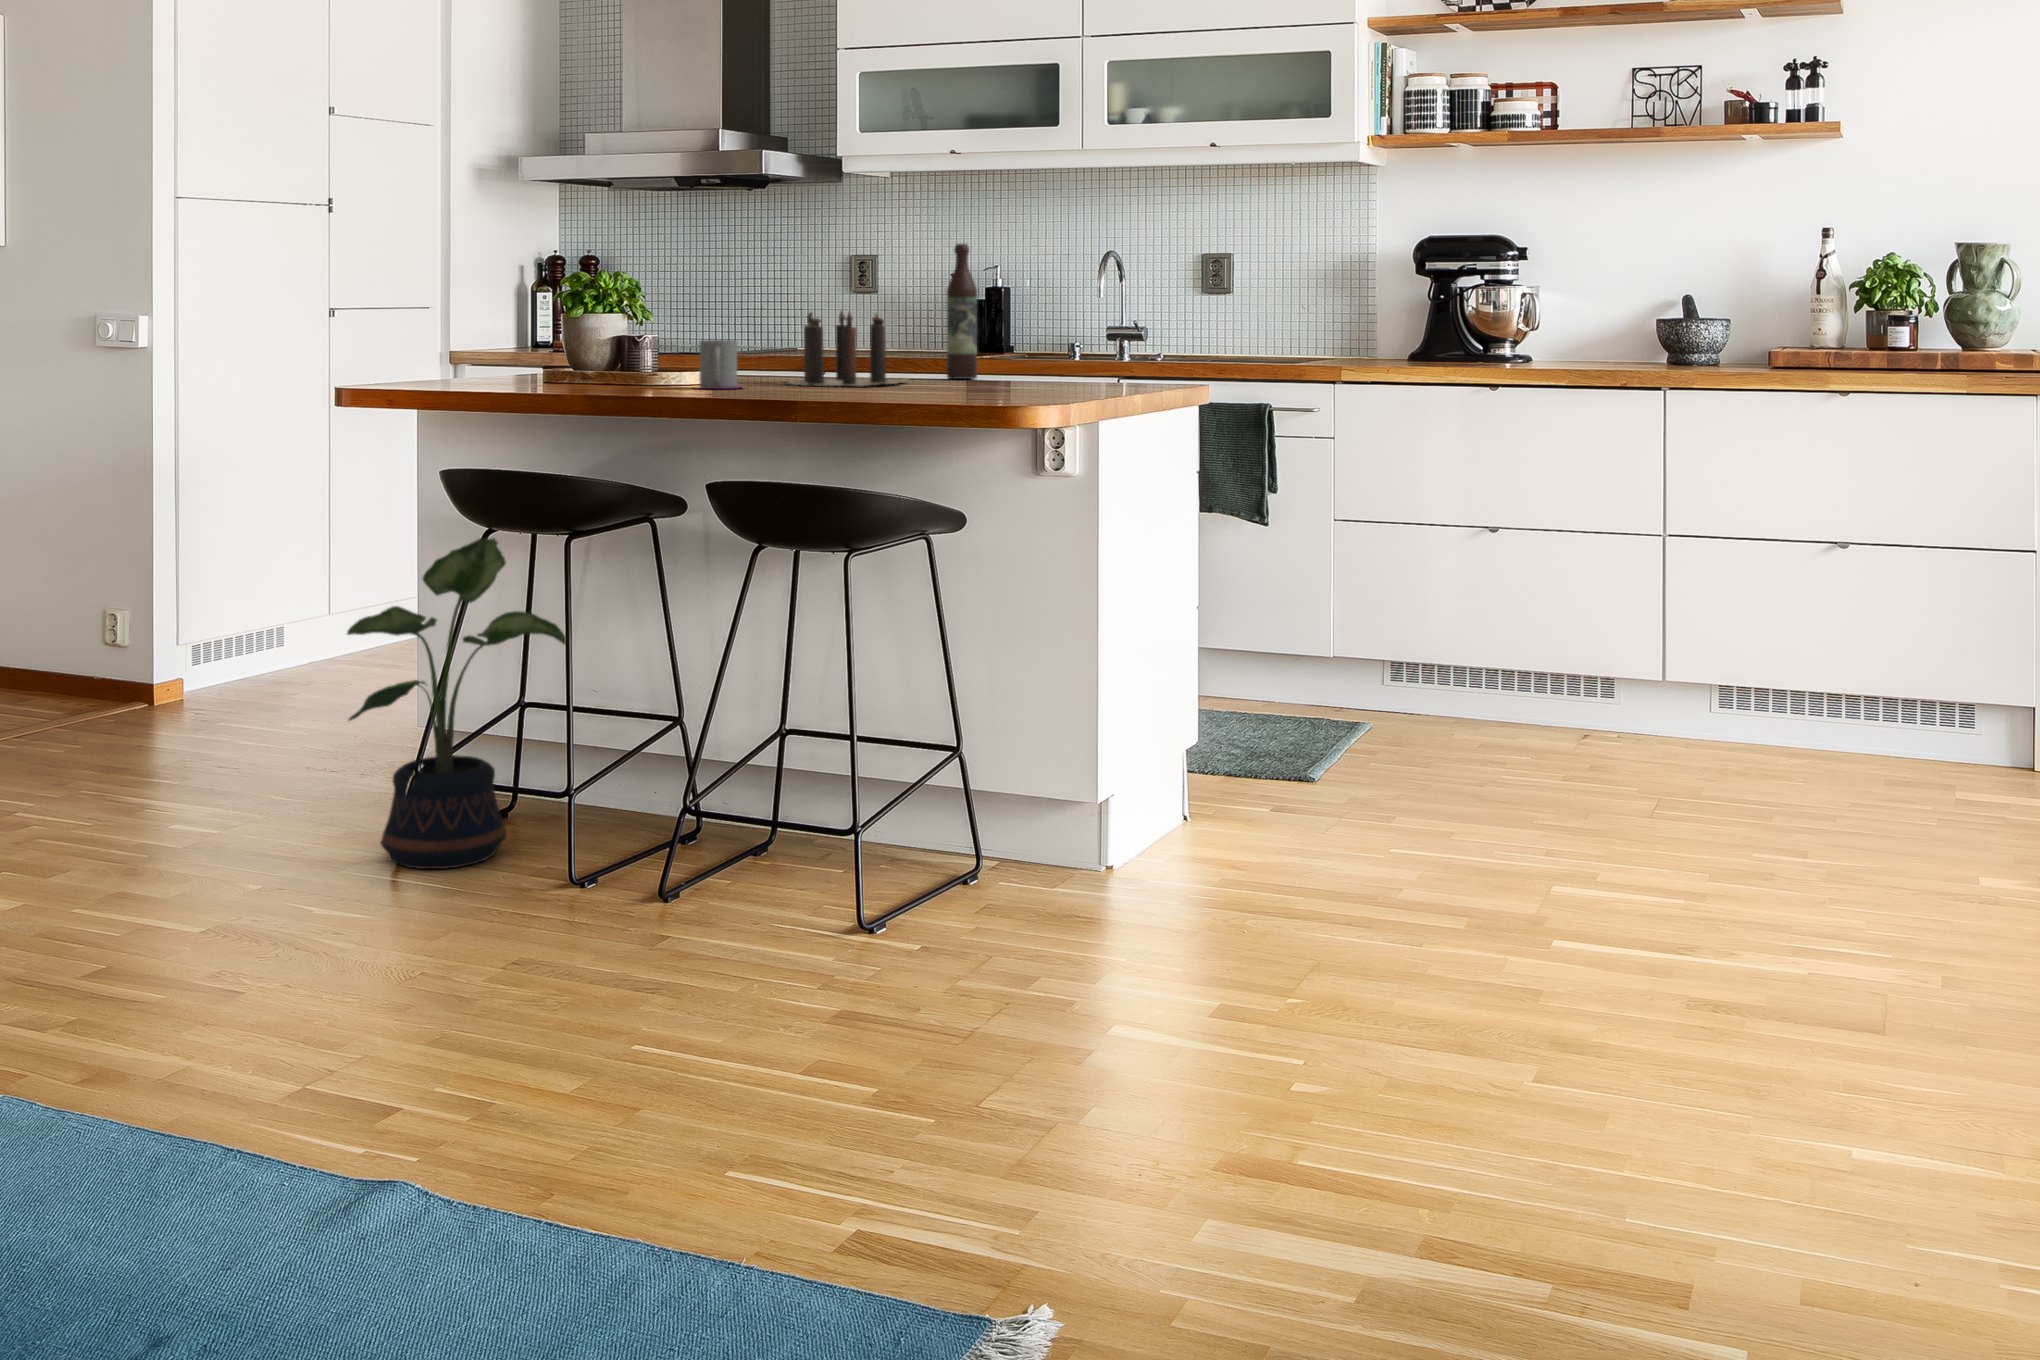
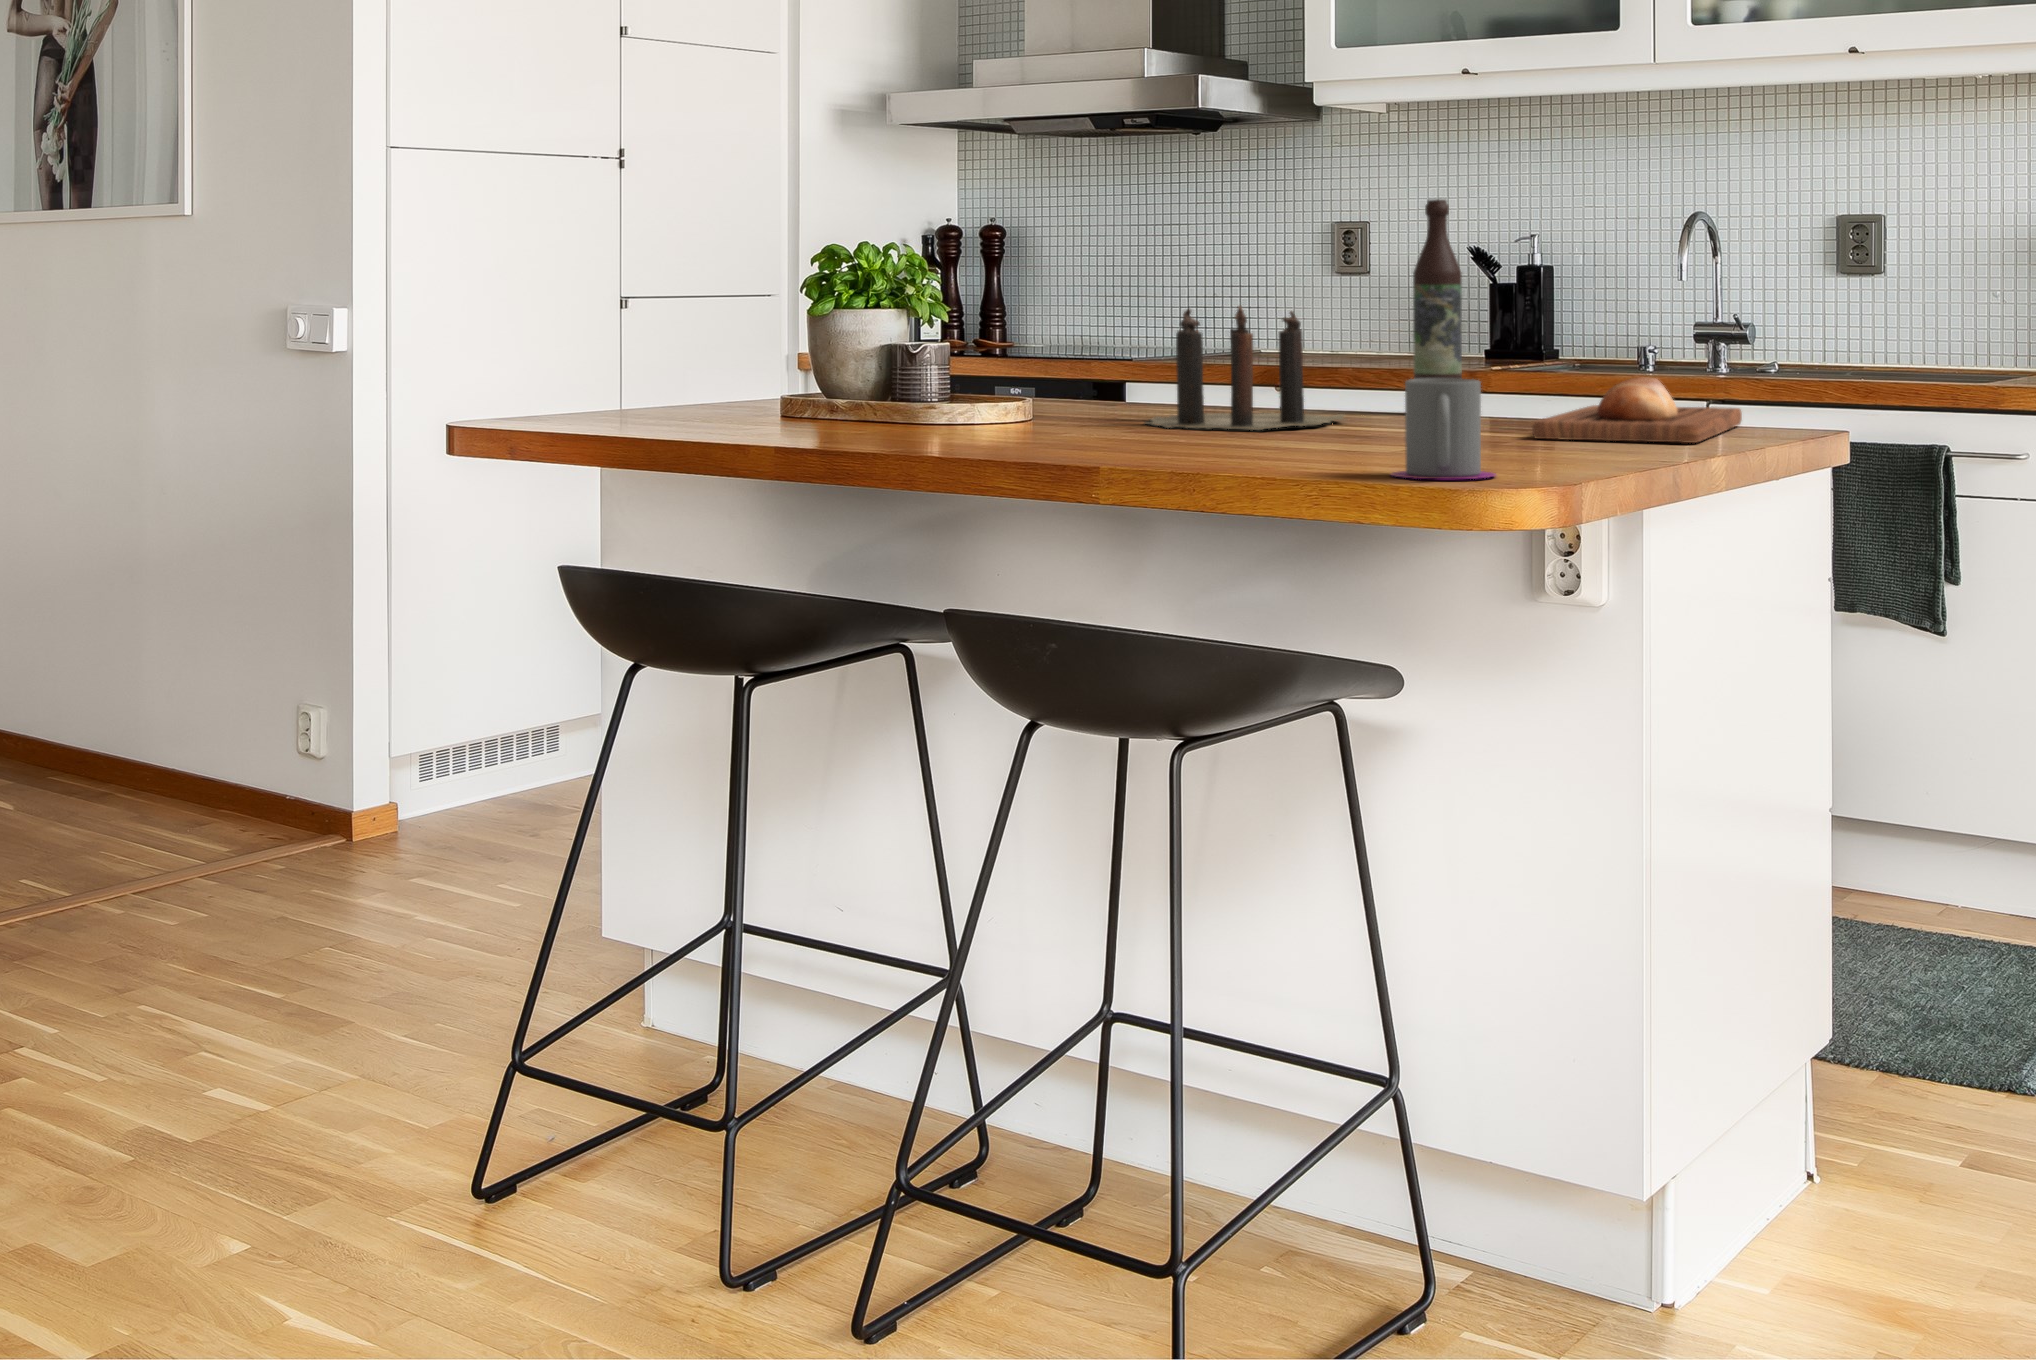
mug: present [699,340,739,389] -> present [1391,378,1496,479]
bread loaf: none [1030,354,1150,391] -> present [1532,377,1742,443]
potted plant: present [347,538,566,869] -> none [439,654,780,1186]

